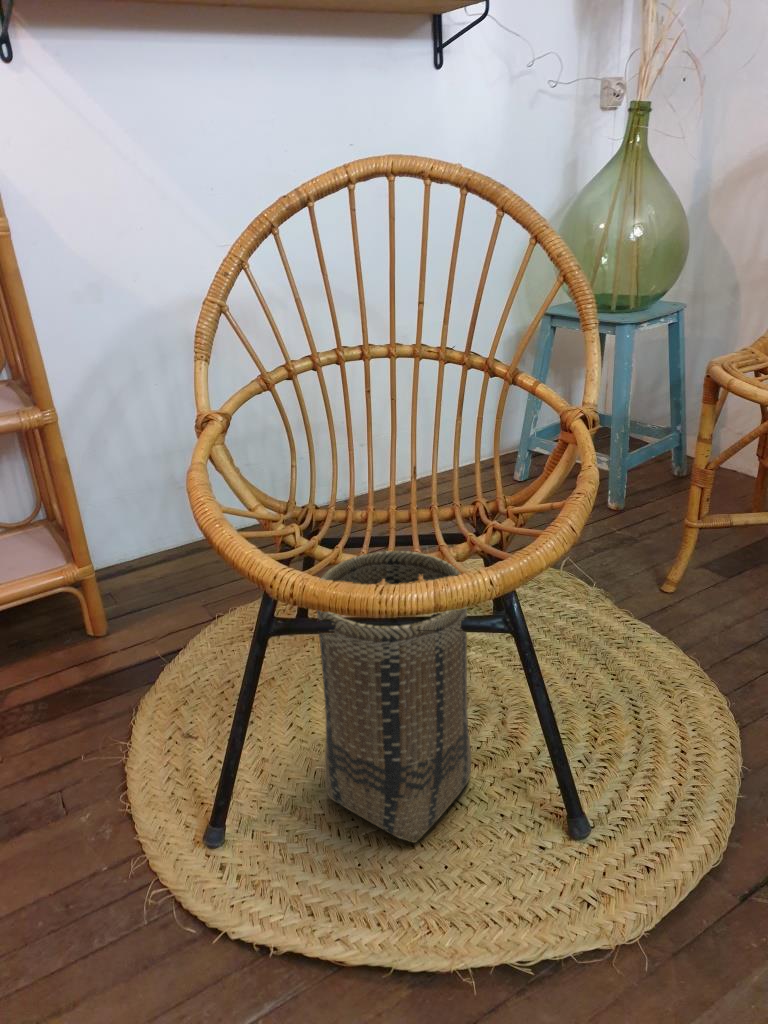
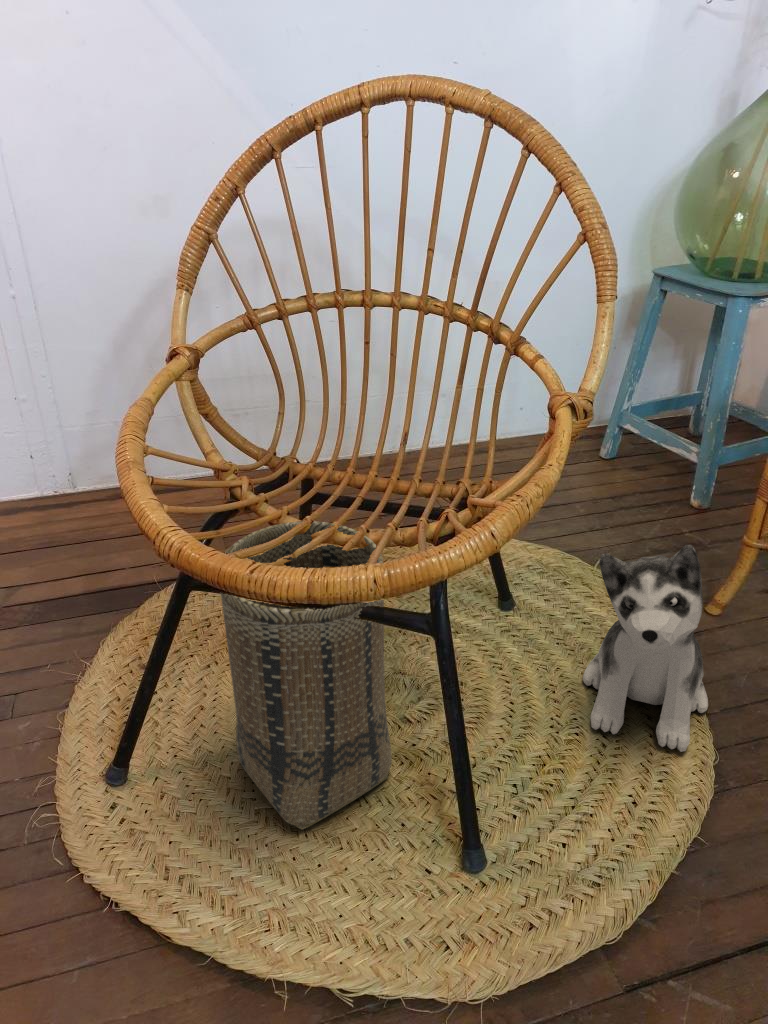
plush toy: none [593,522,703,702] -> present [583,545,708,752]

